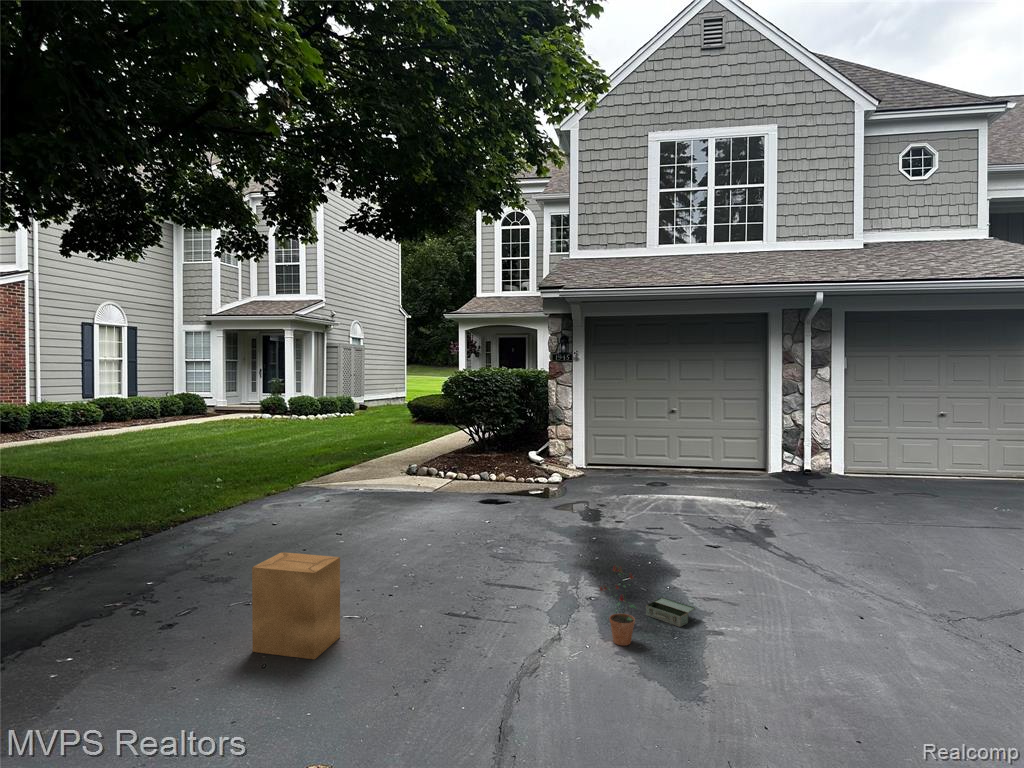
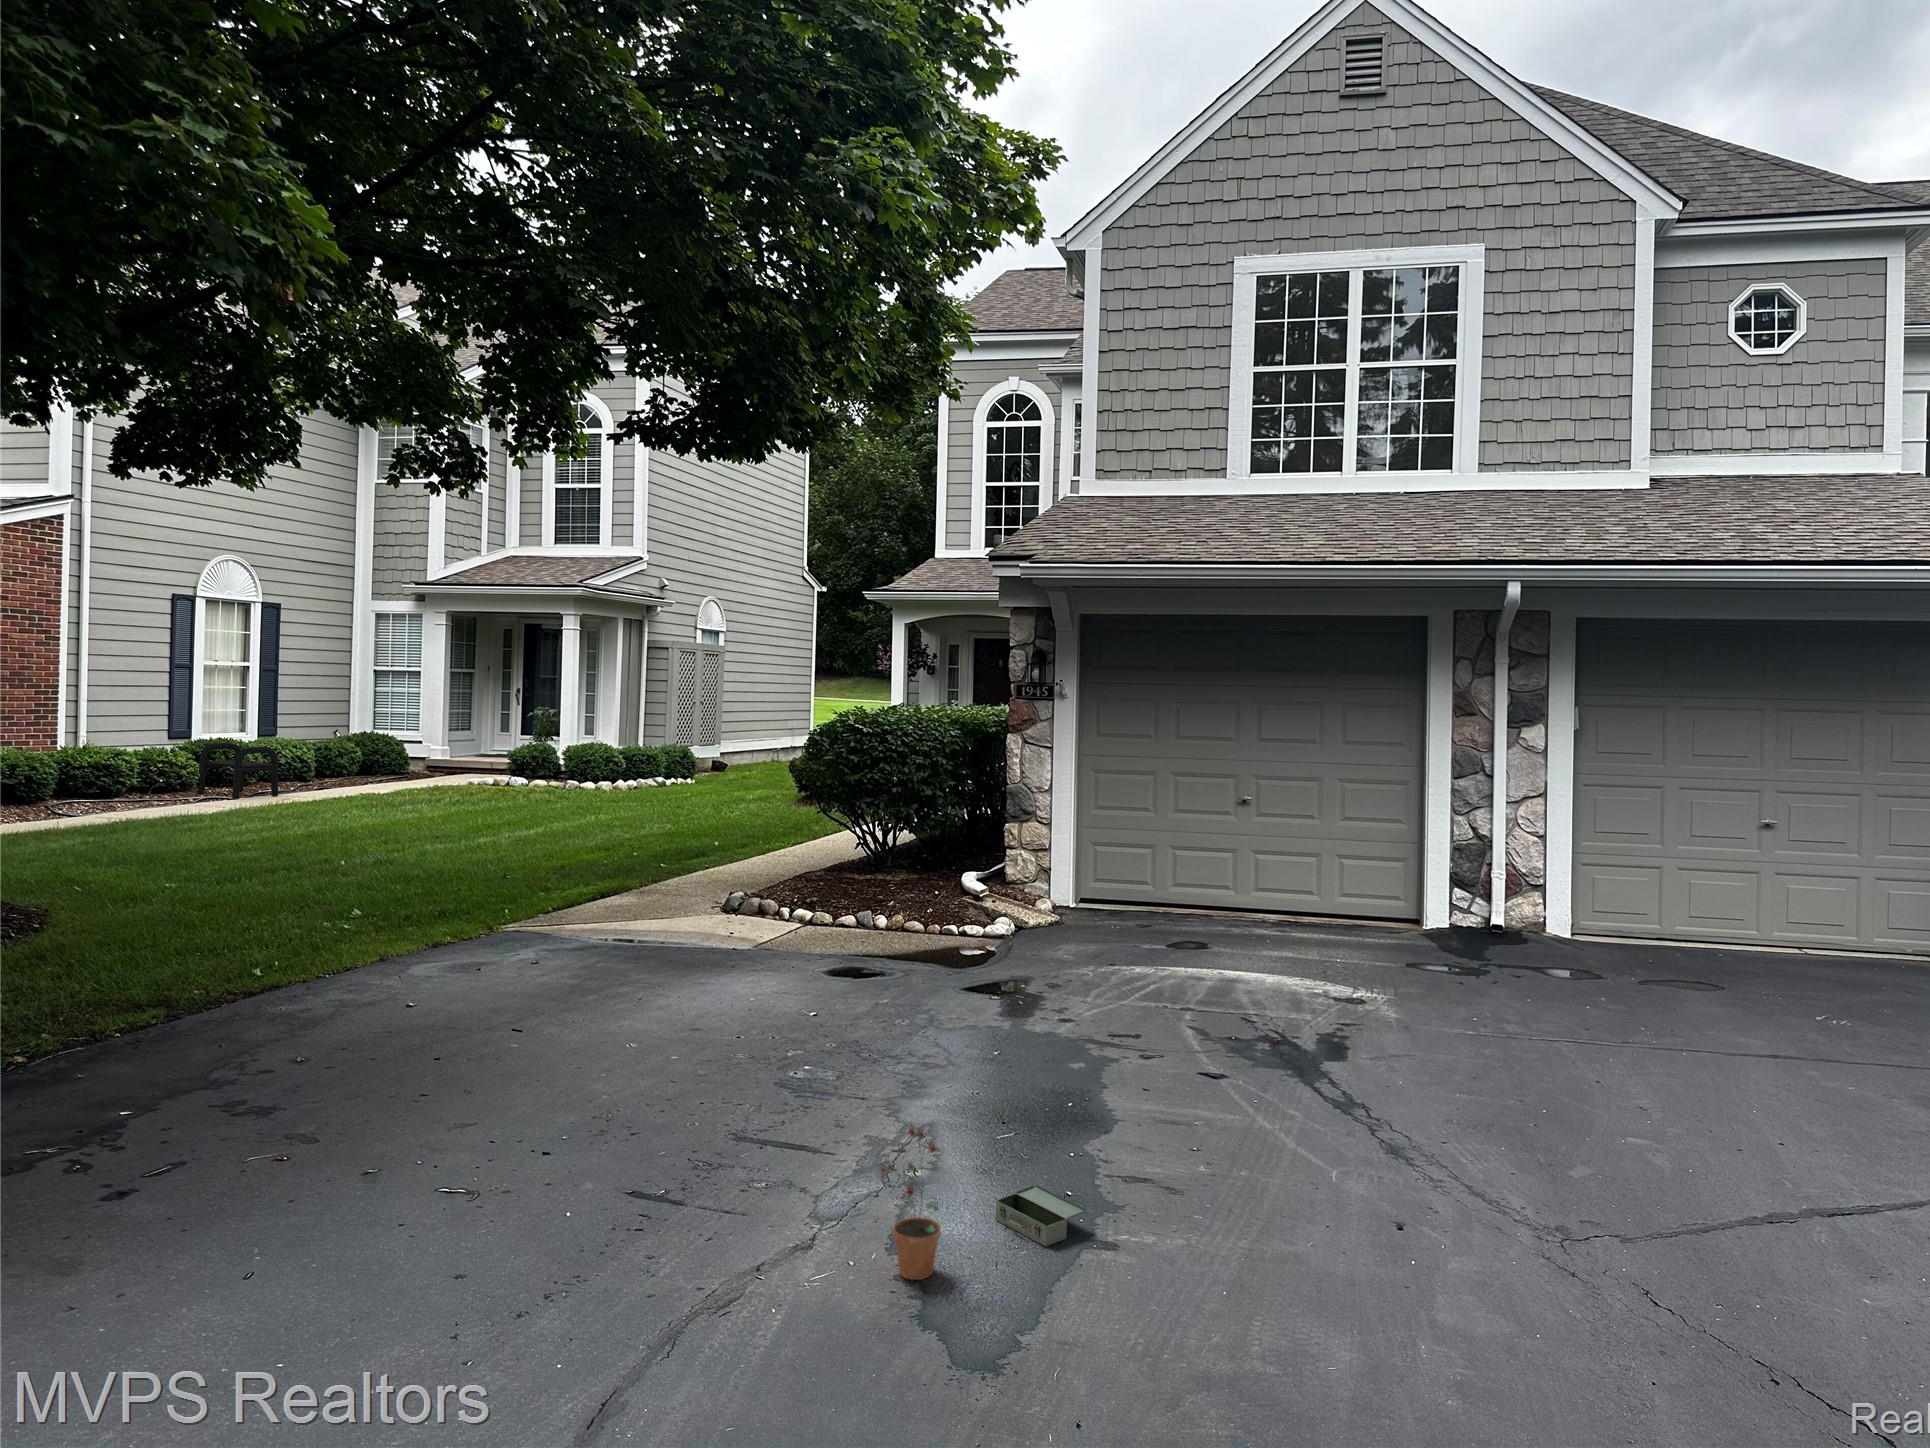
bench: none [101,400,144,429] -> present [197,743,278,799]
cardboard box: present [252,552,340,660] -> none [218,1077,399,1285]

